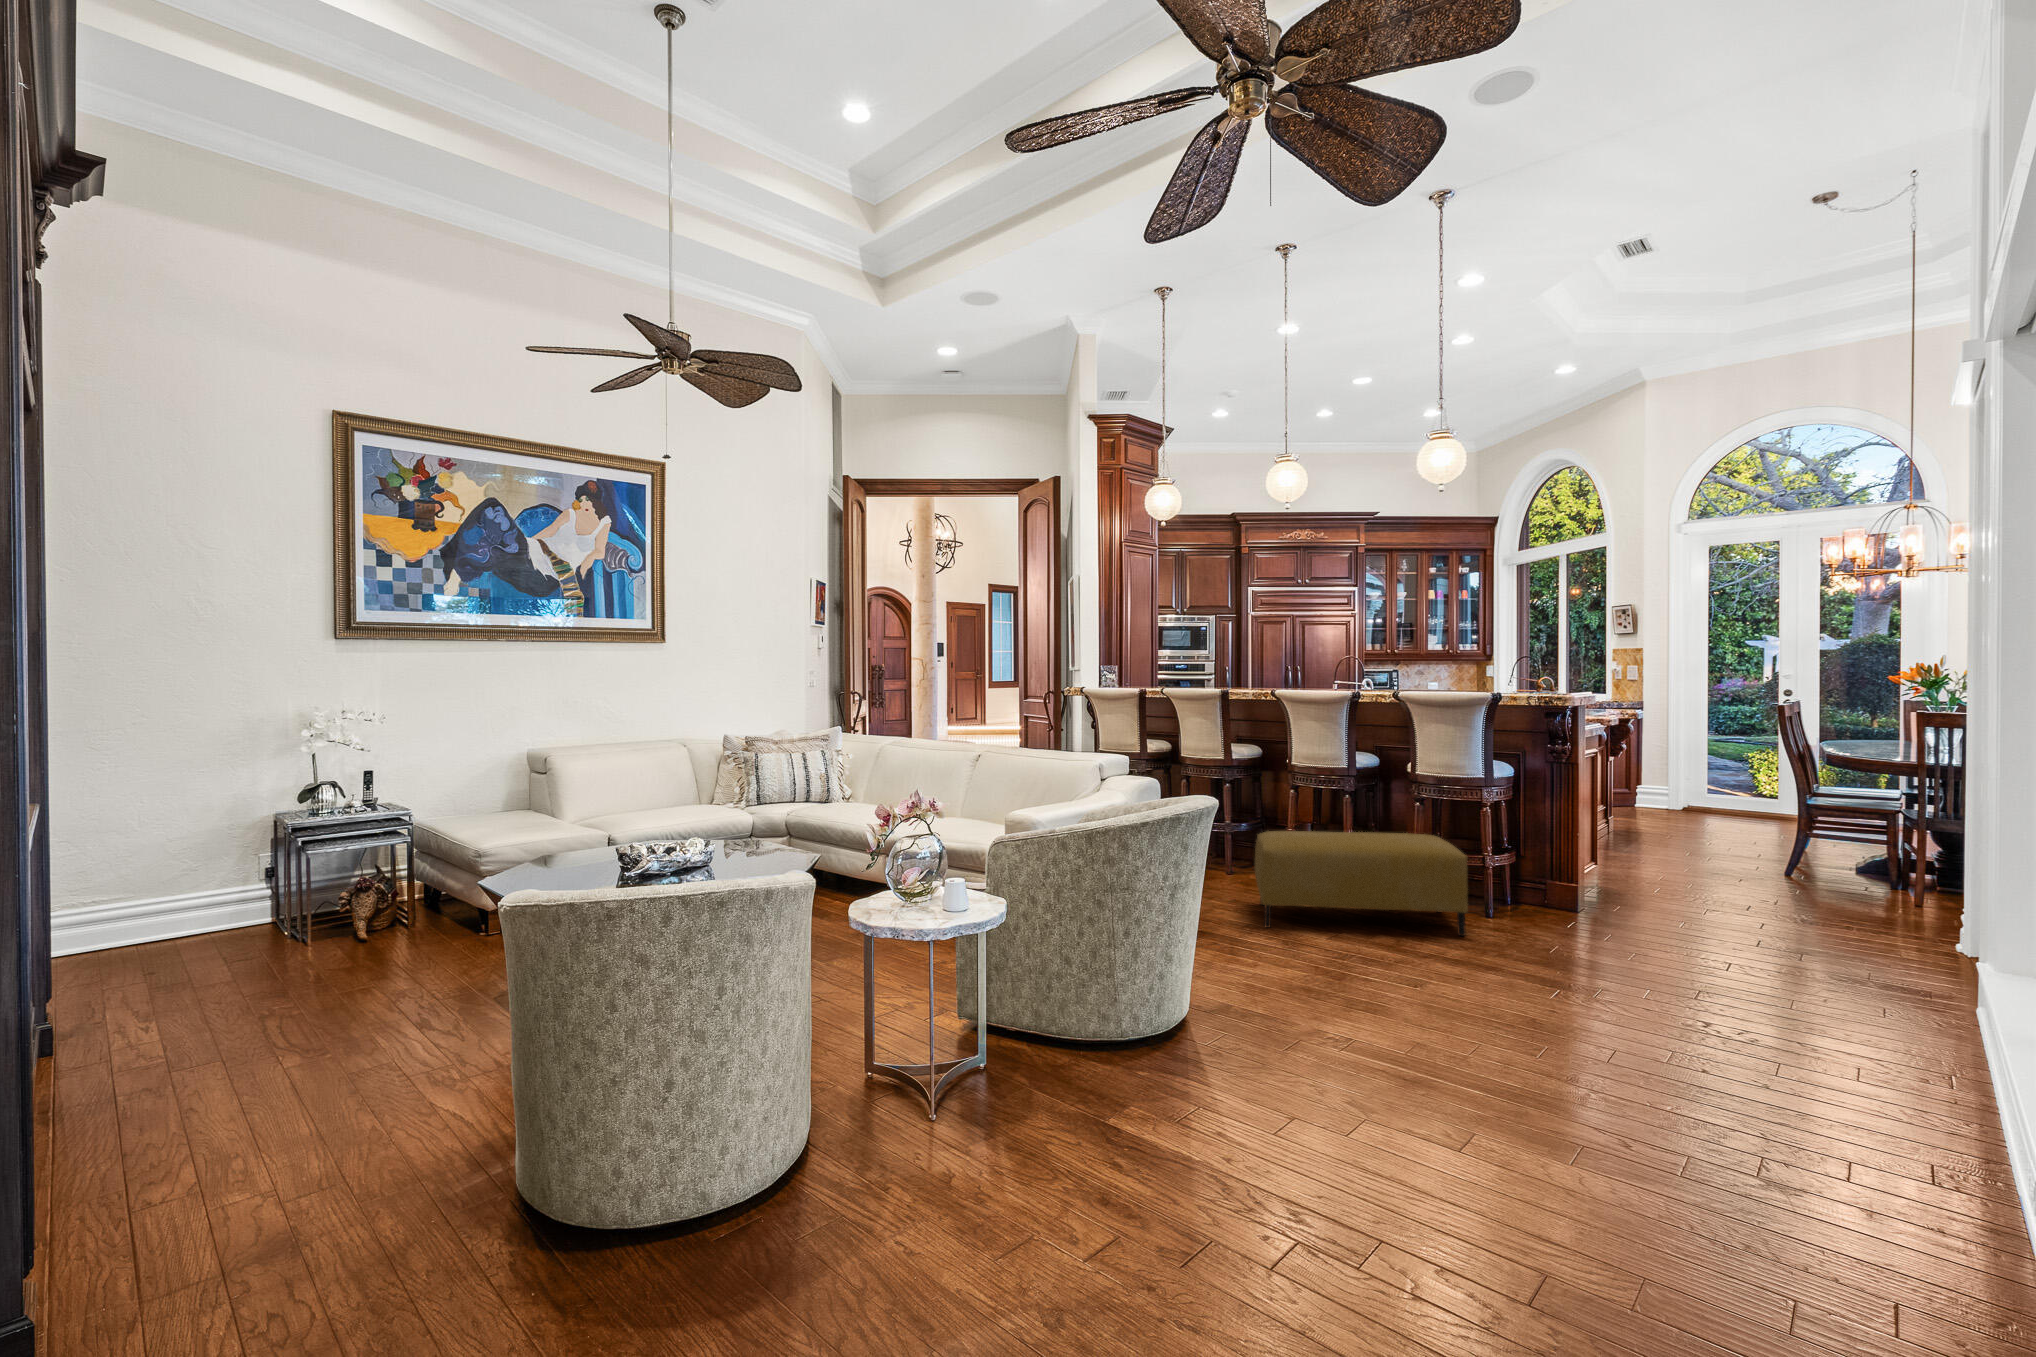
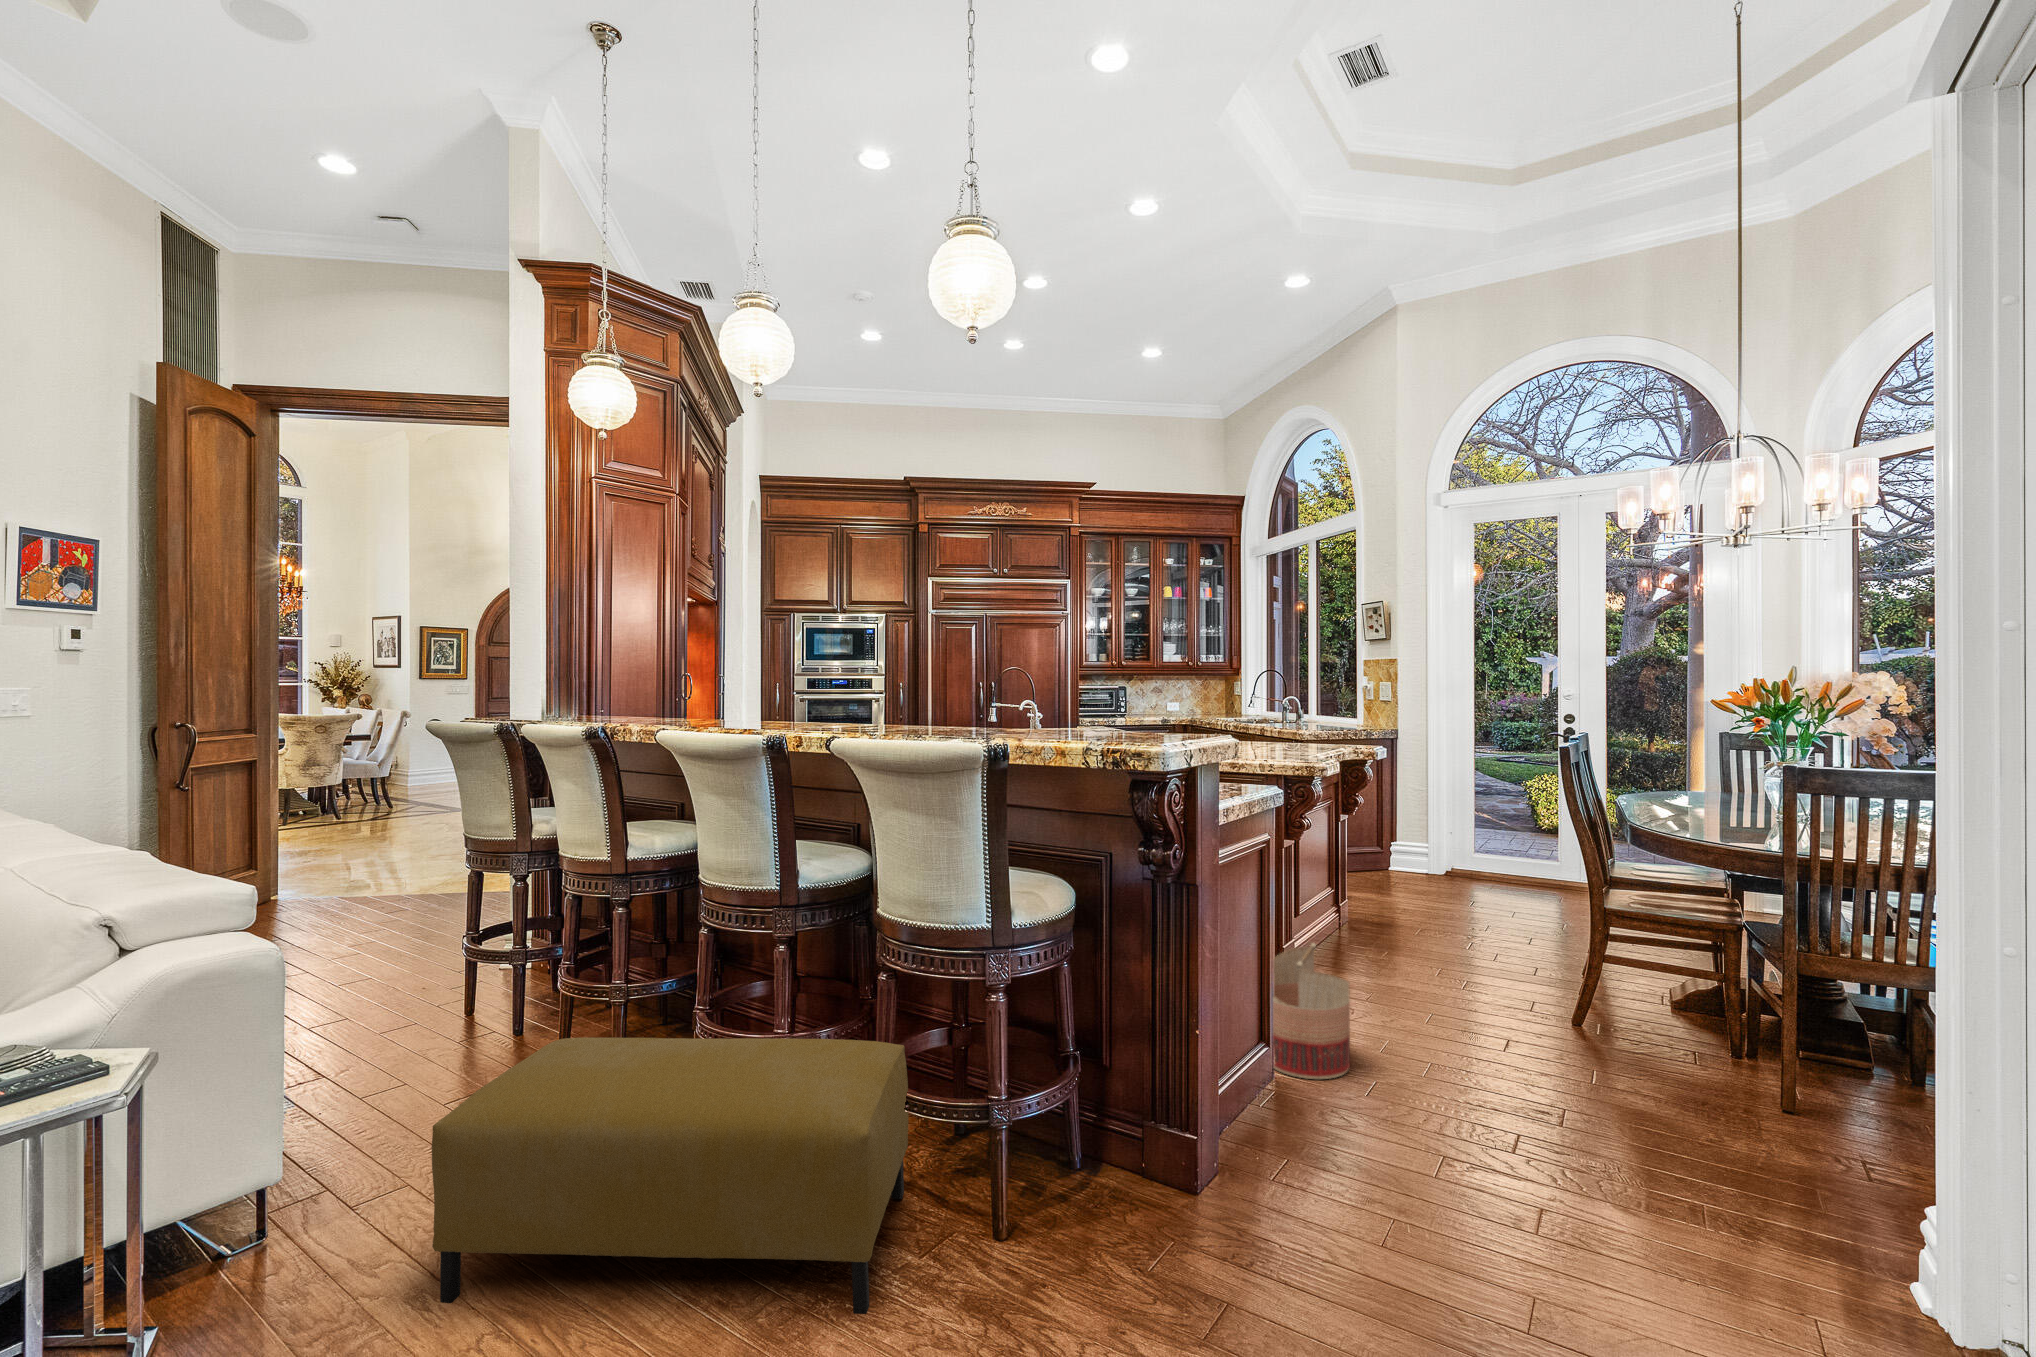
basket: none [1601,816,1657,888] -> present [1273,943,1350,1079]

